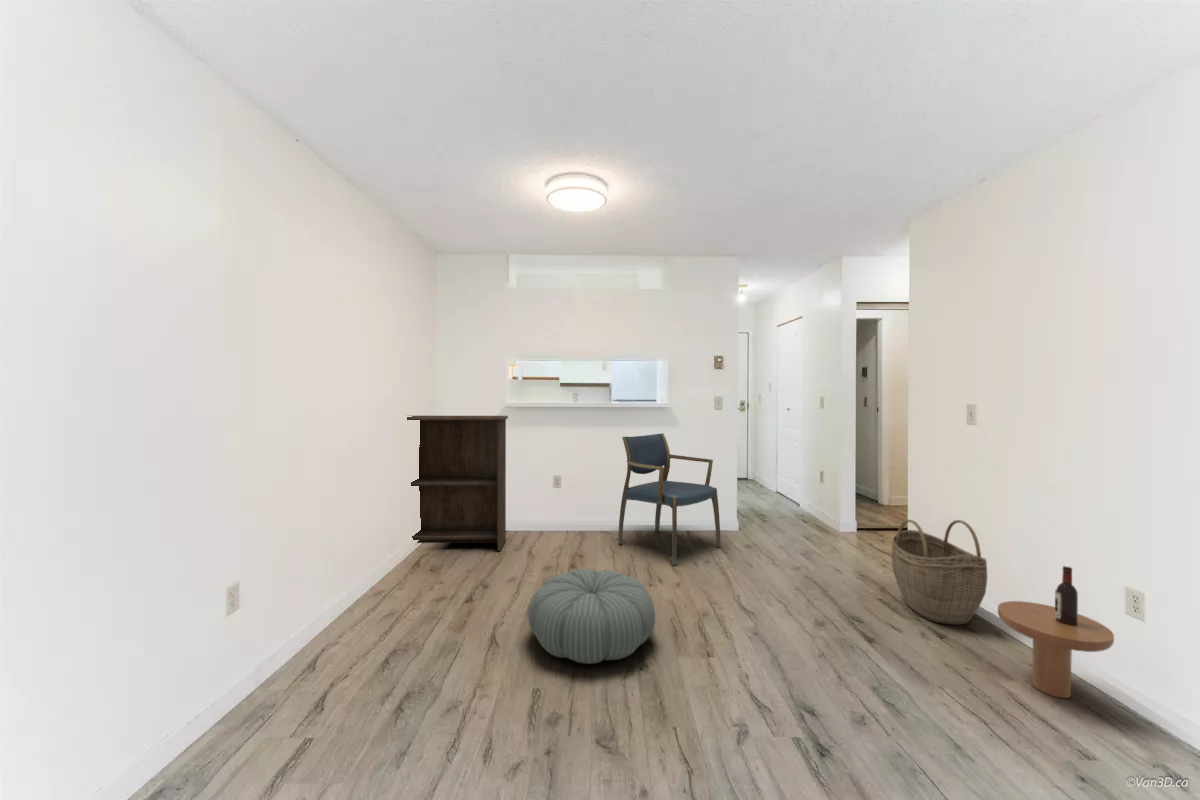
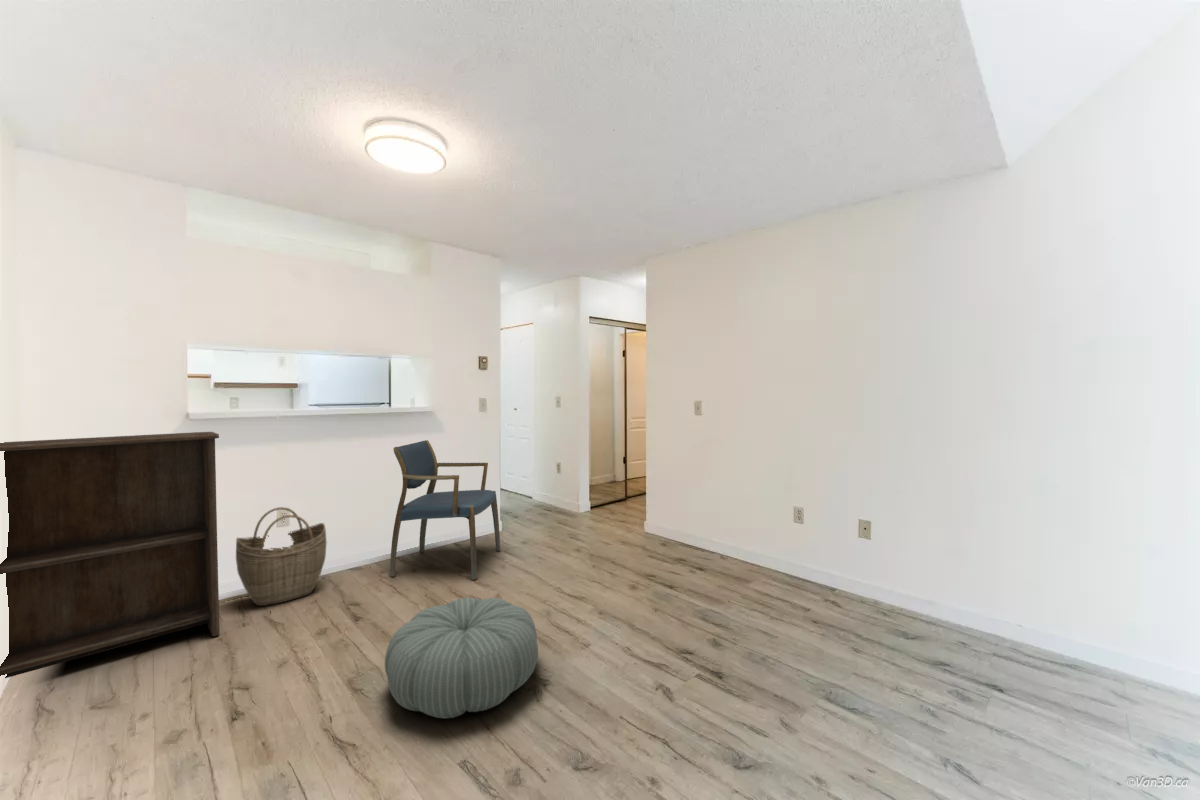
woven basket: present [891,520,987,625] -> present [236,507,327,606]
side table: present [998,566,1114,698] -> none [741,499,798,584]

